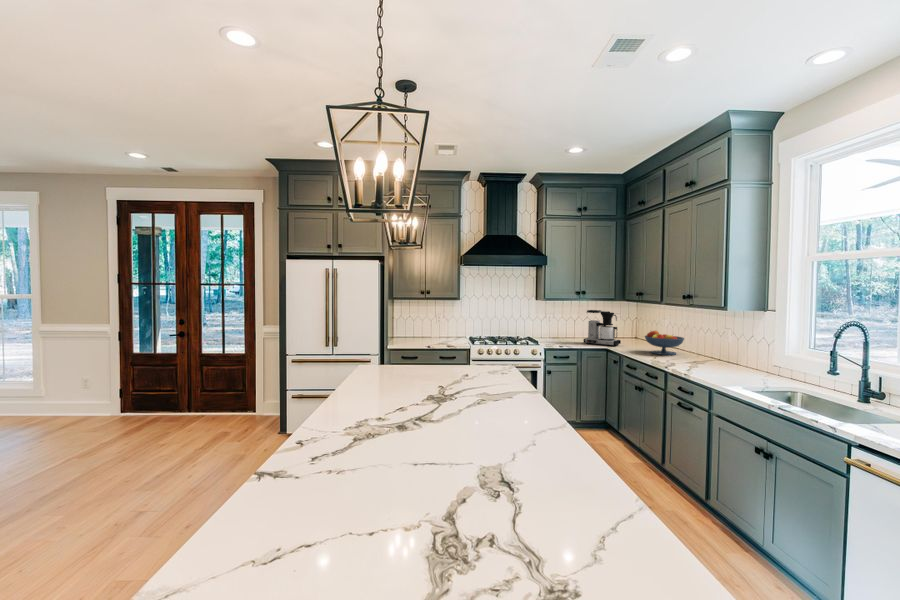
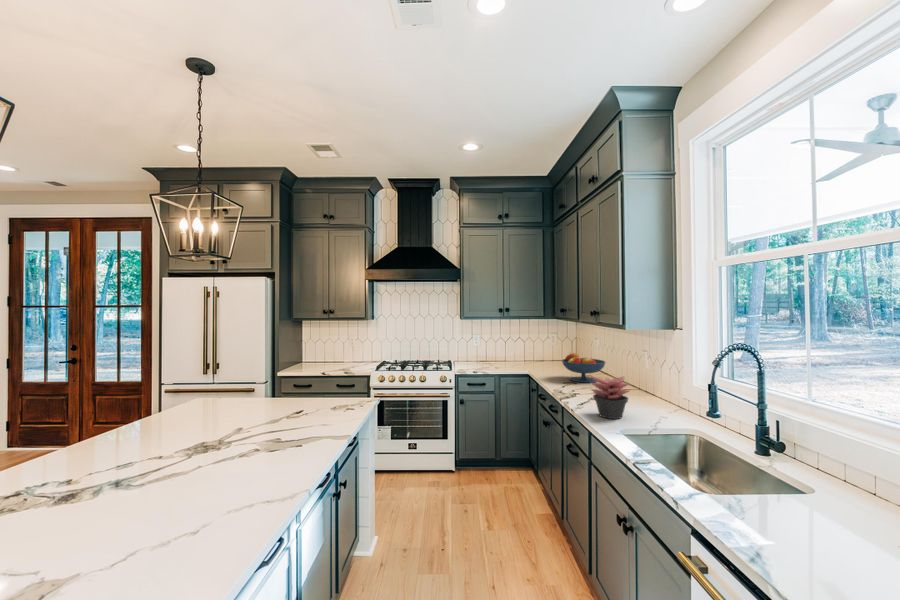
coffee maker: present [583,310,621,346] -> none [506,329,547,371]
succulent plant: none [705,347,742,380] -> present [591,376,629,419]

